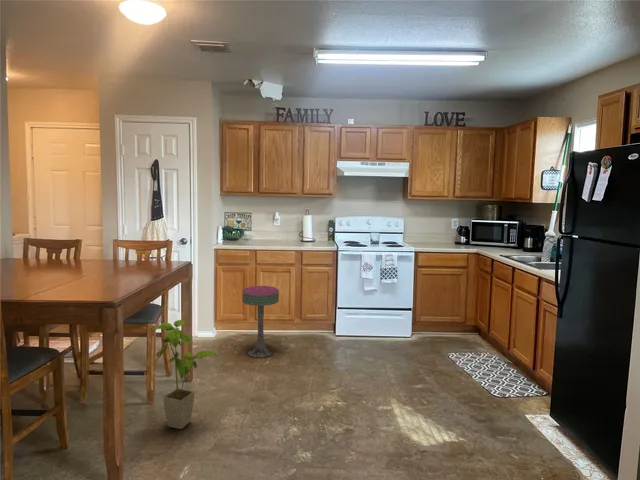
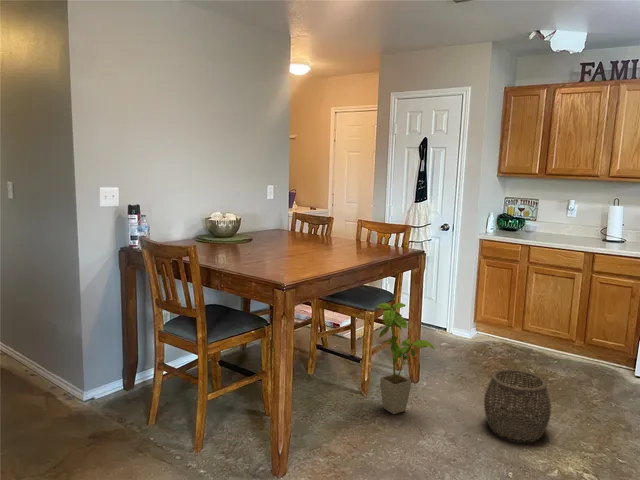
bar stool: present [242,286,279,358] -> none [498,287,546,374]
woven basket: none [259,356,312,416] -> present [484,369,551,441]

